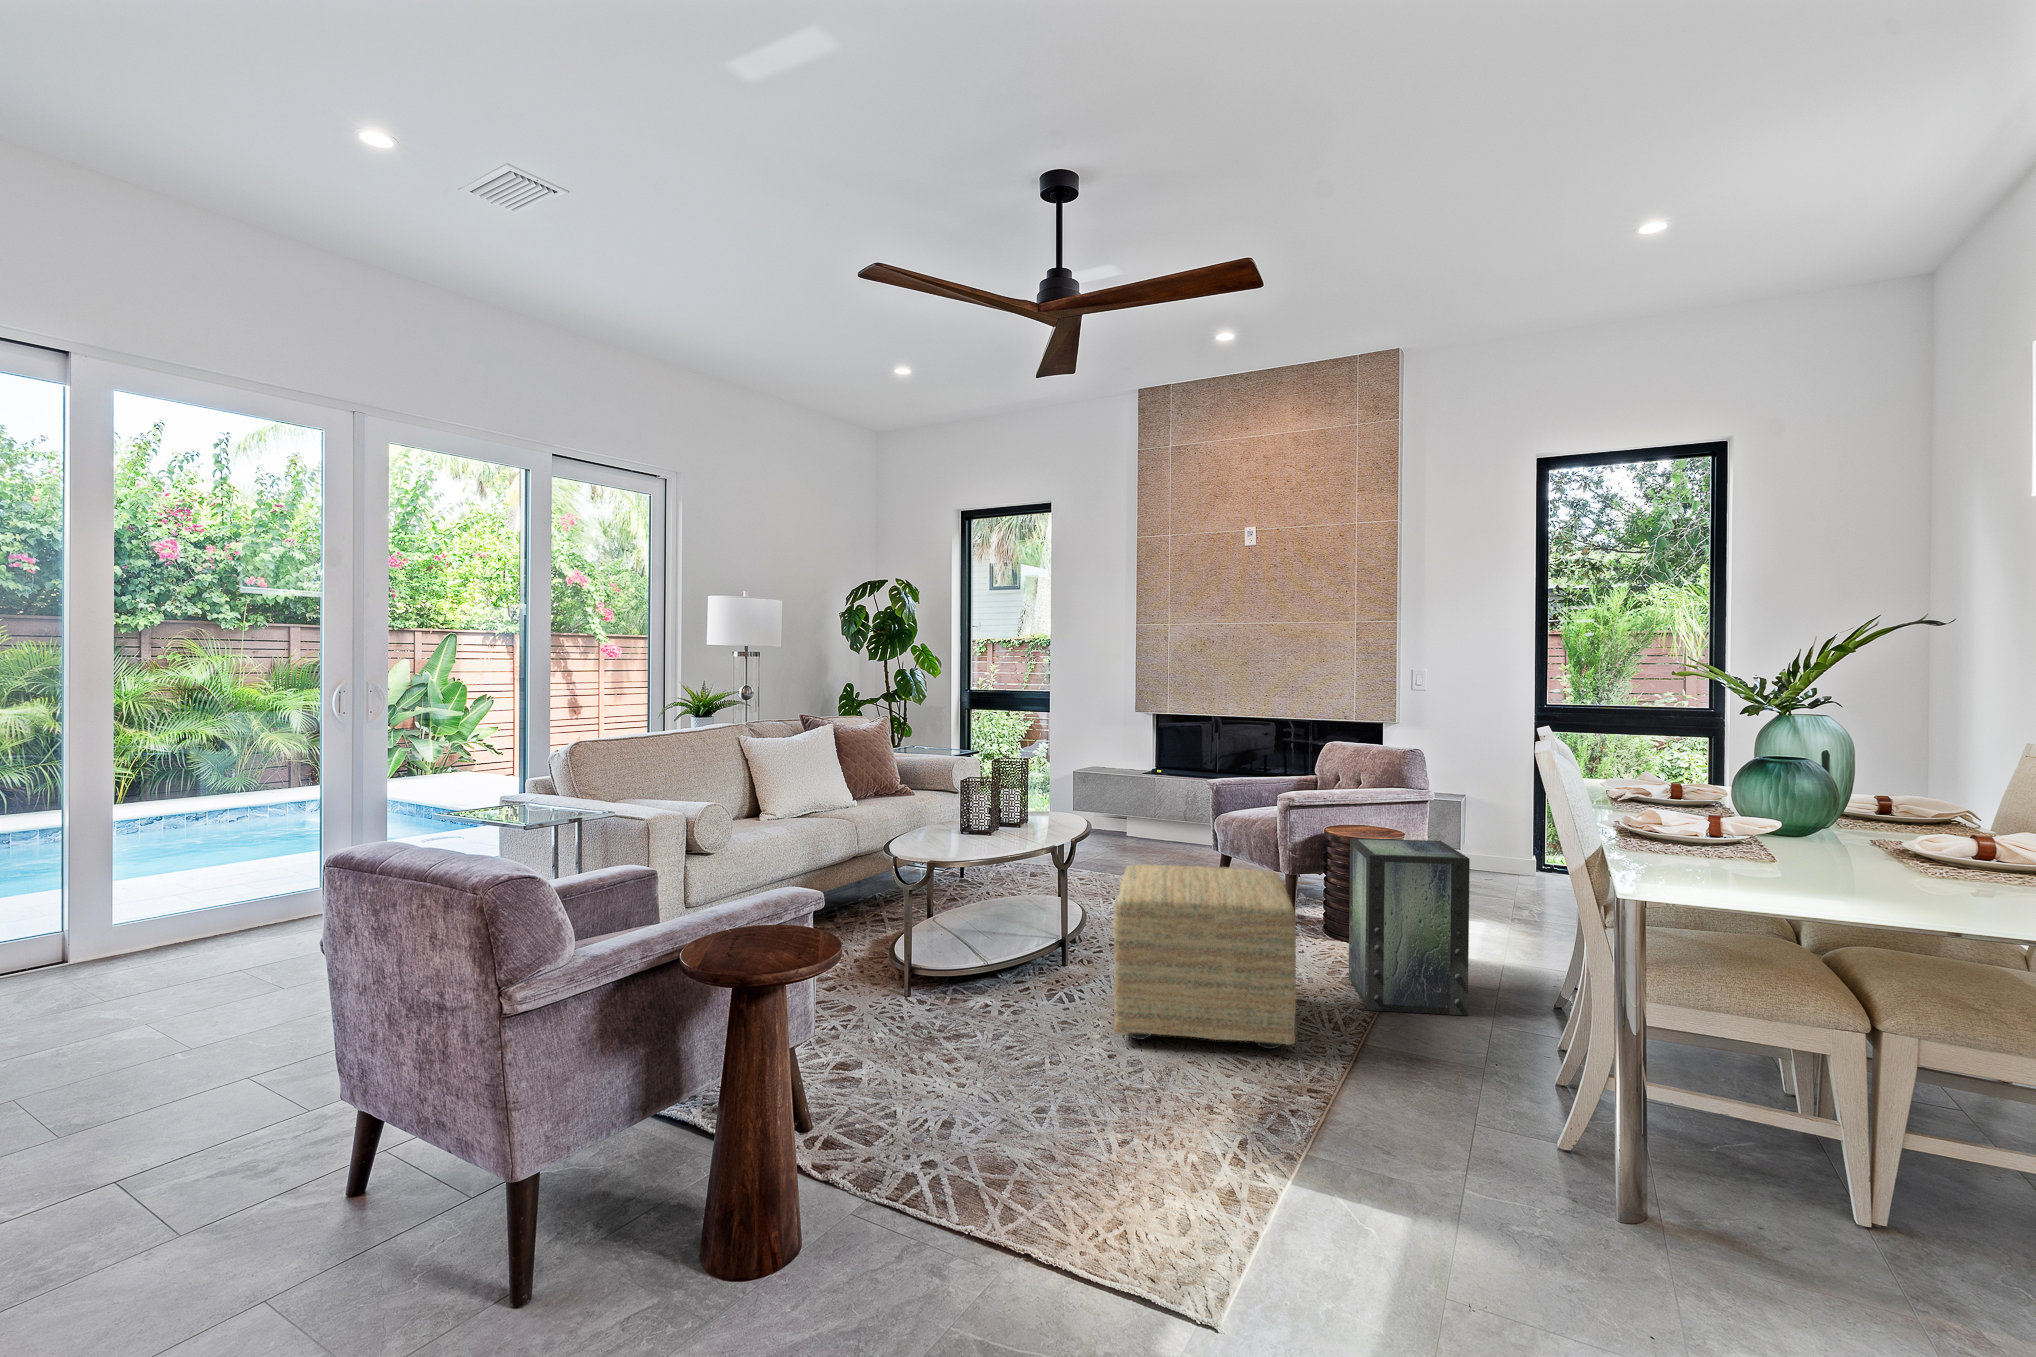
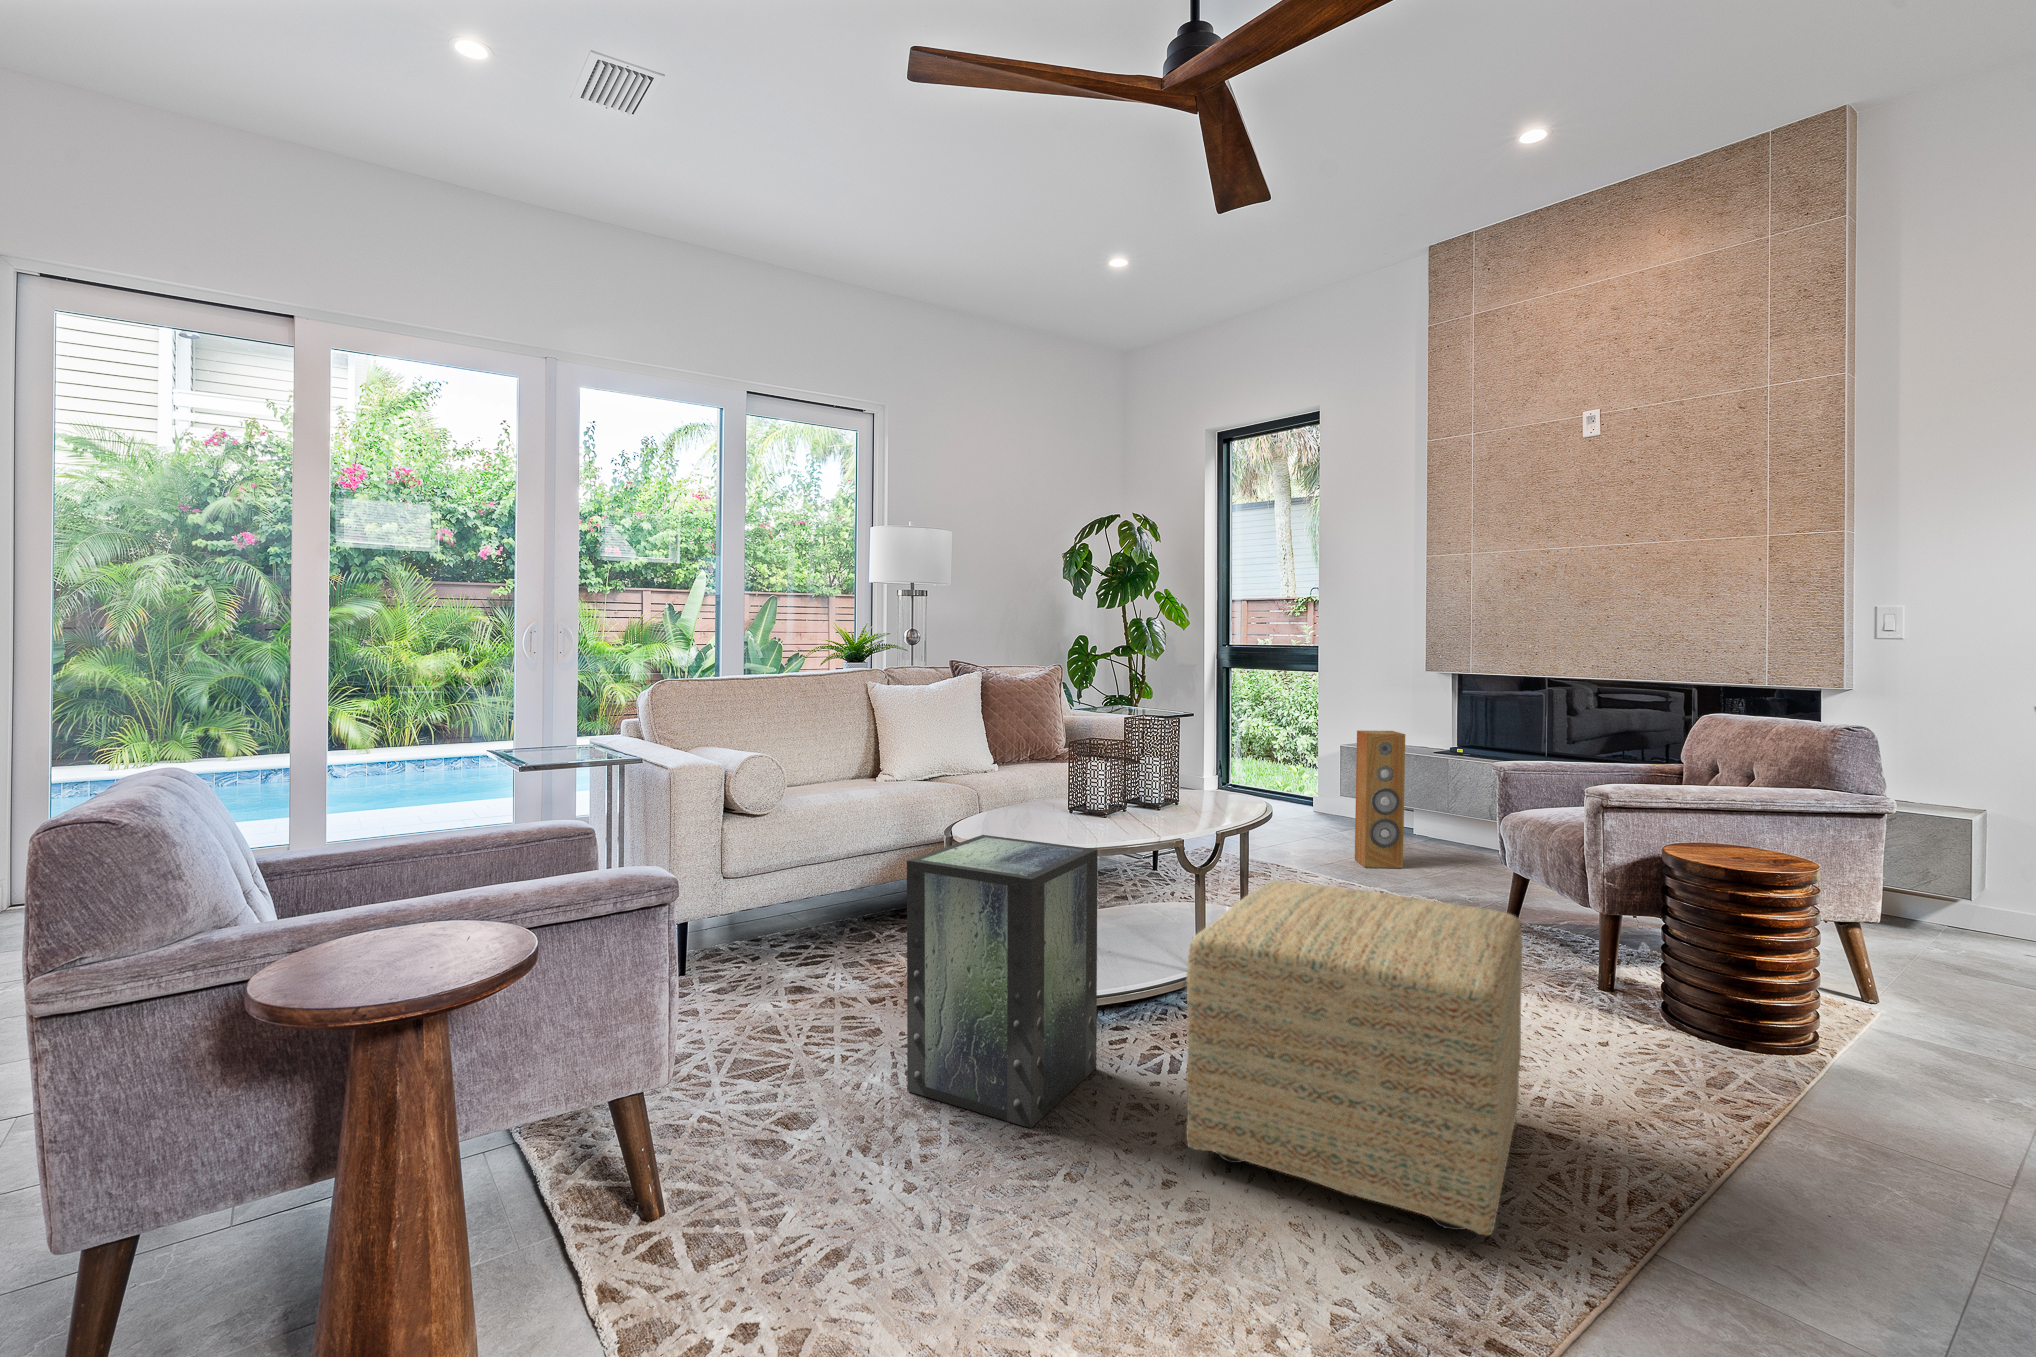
speaker: none [1099,758,1136,863] -> present [1355,731,1405,868]
storage box: present [1349,838,1470,1015] -> present [907,835,1098,1128]

